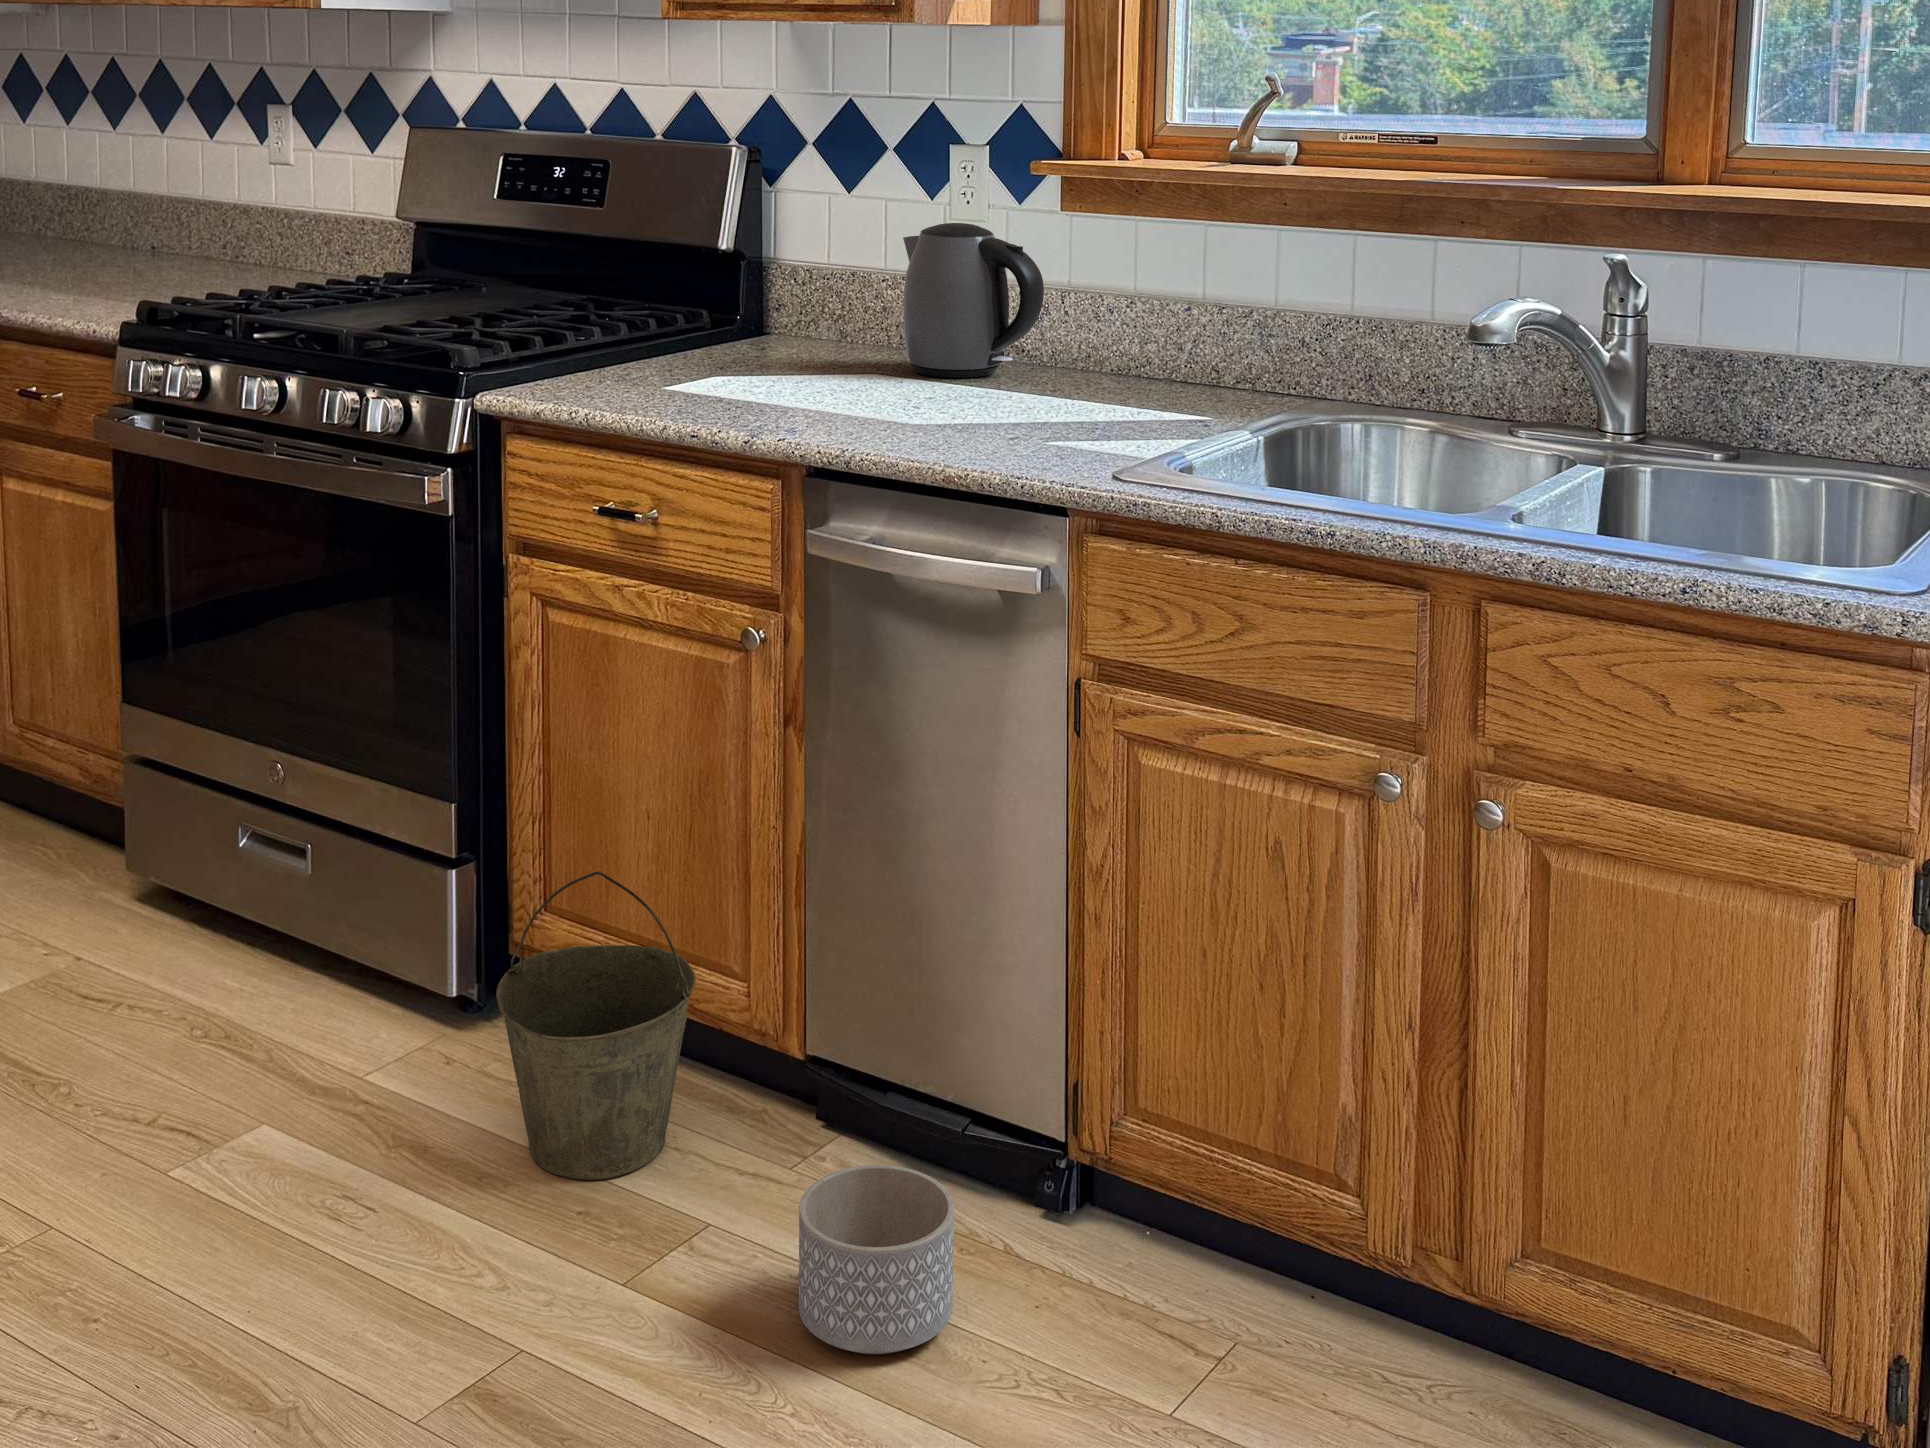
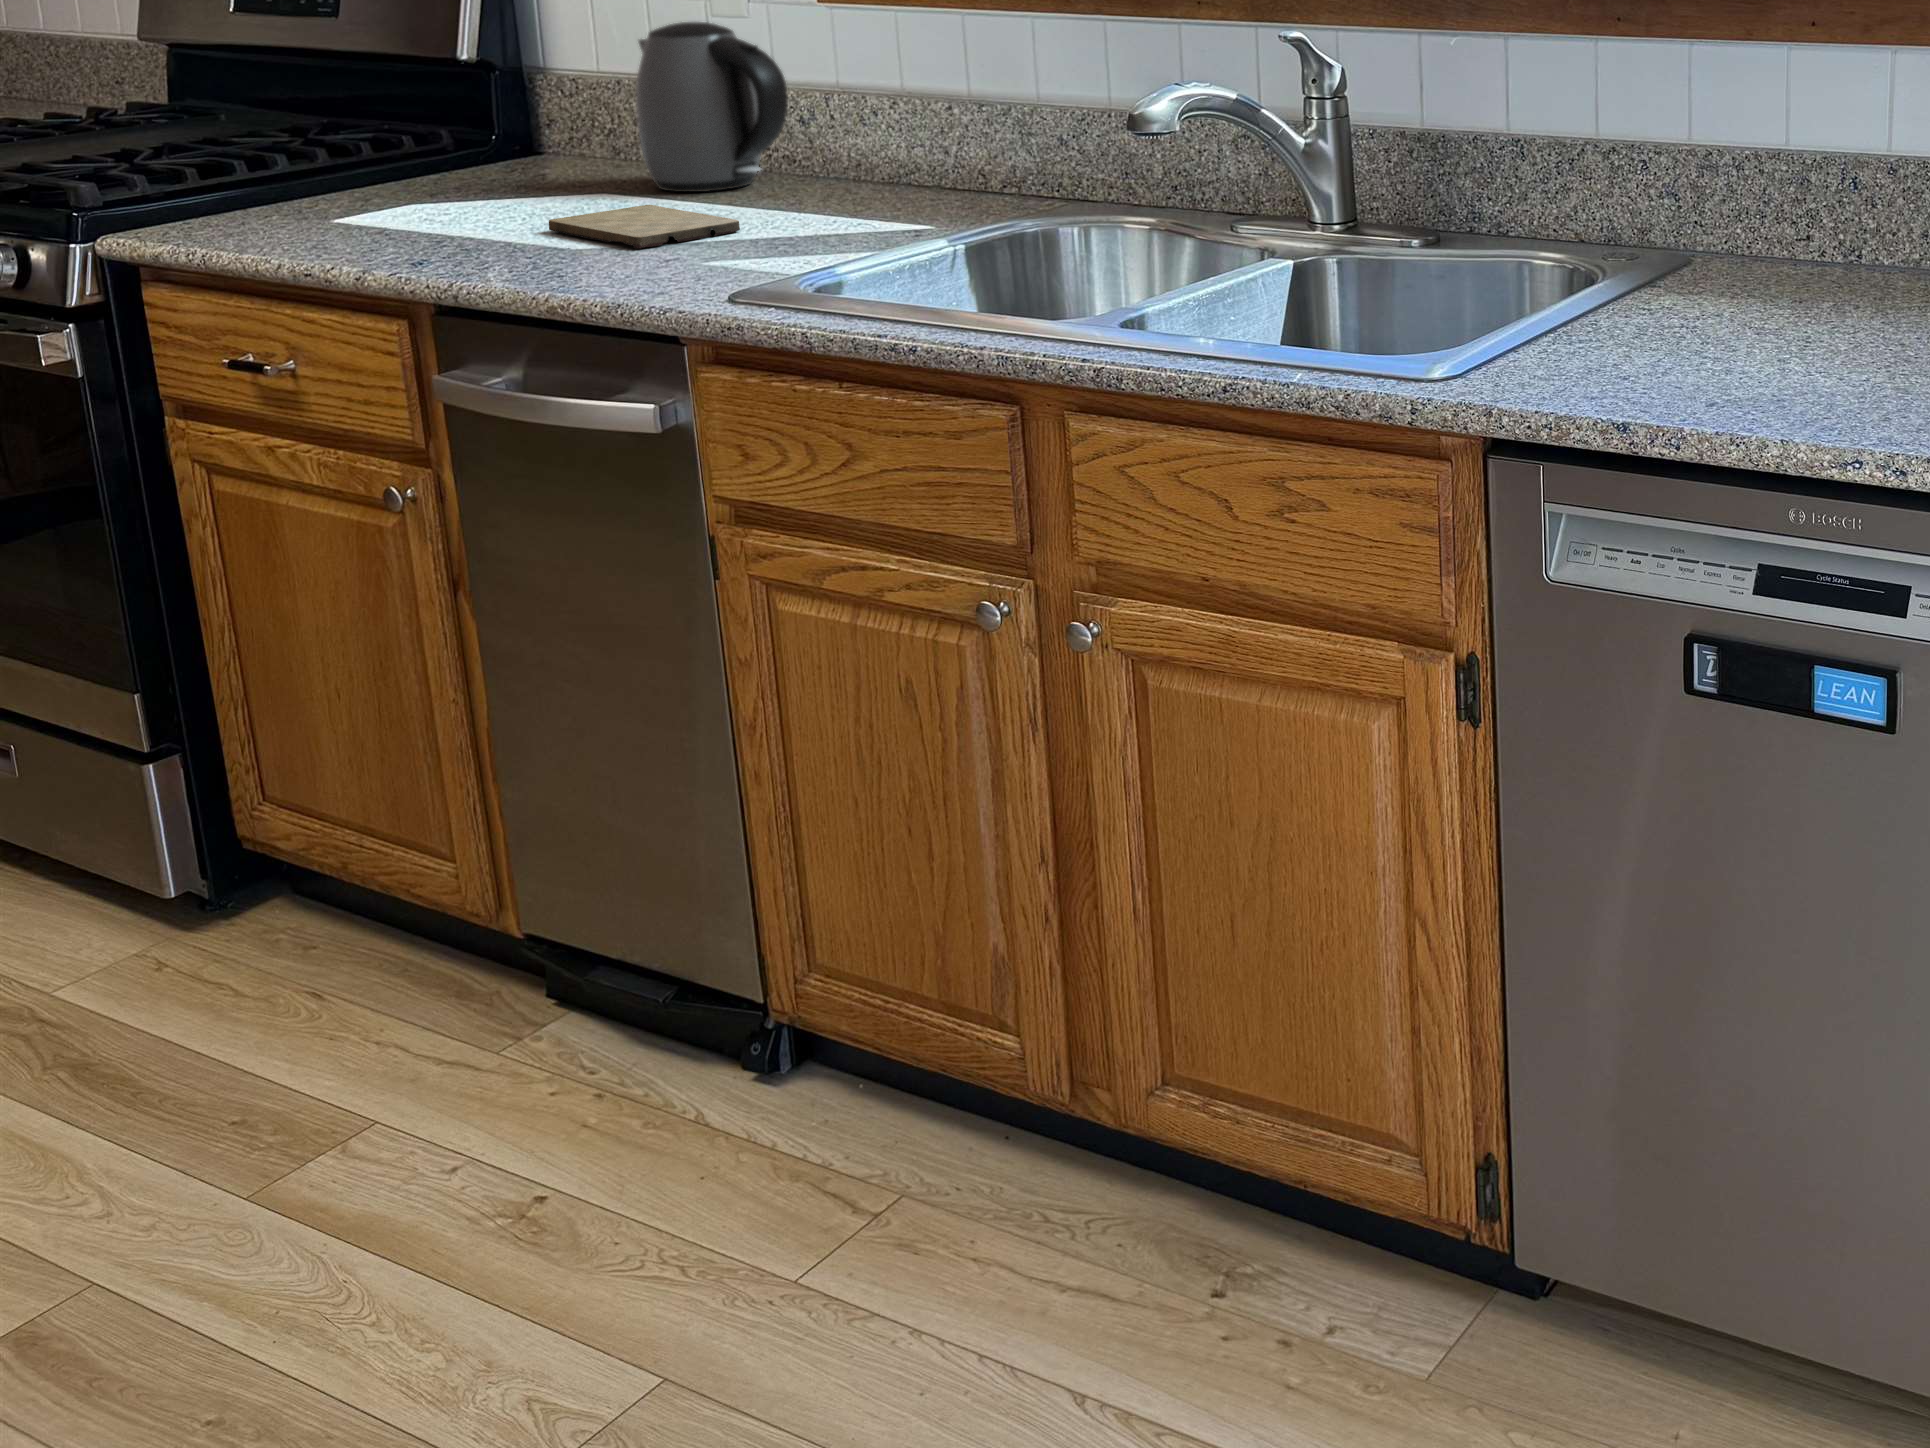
cutting board: none [874,388,1046,430] -> present [549,205,740,249]
bucket: present [496,872,696,1180] -> none [122,754,374,1080]
planter: present [799,1165,954,1354] -> none [404,1041,599,1241]

